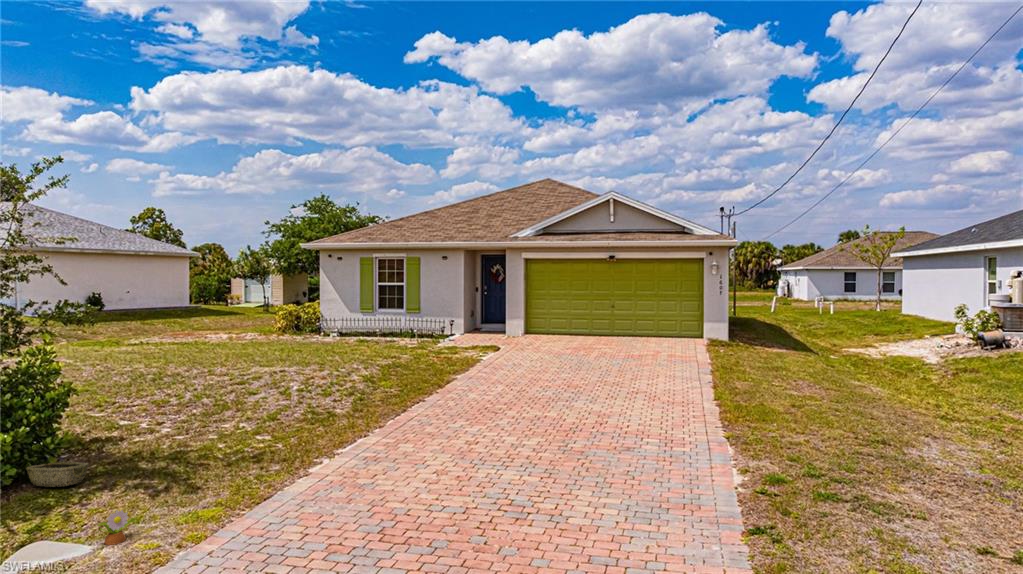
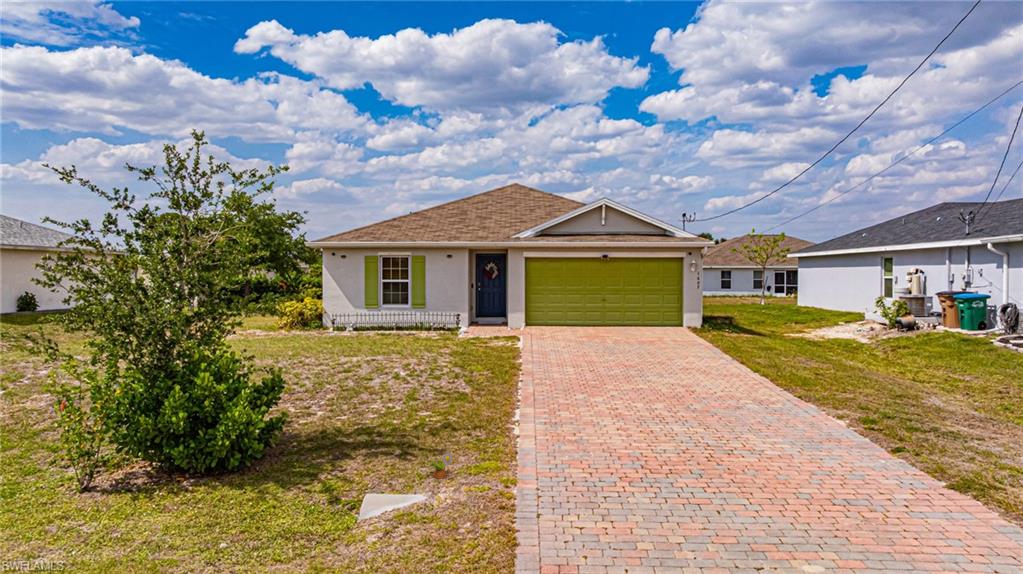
woven basket: present [27,462,88,487] -> none [296,428,341,448]

